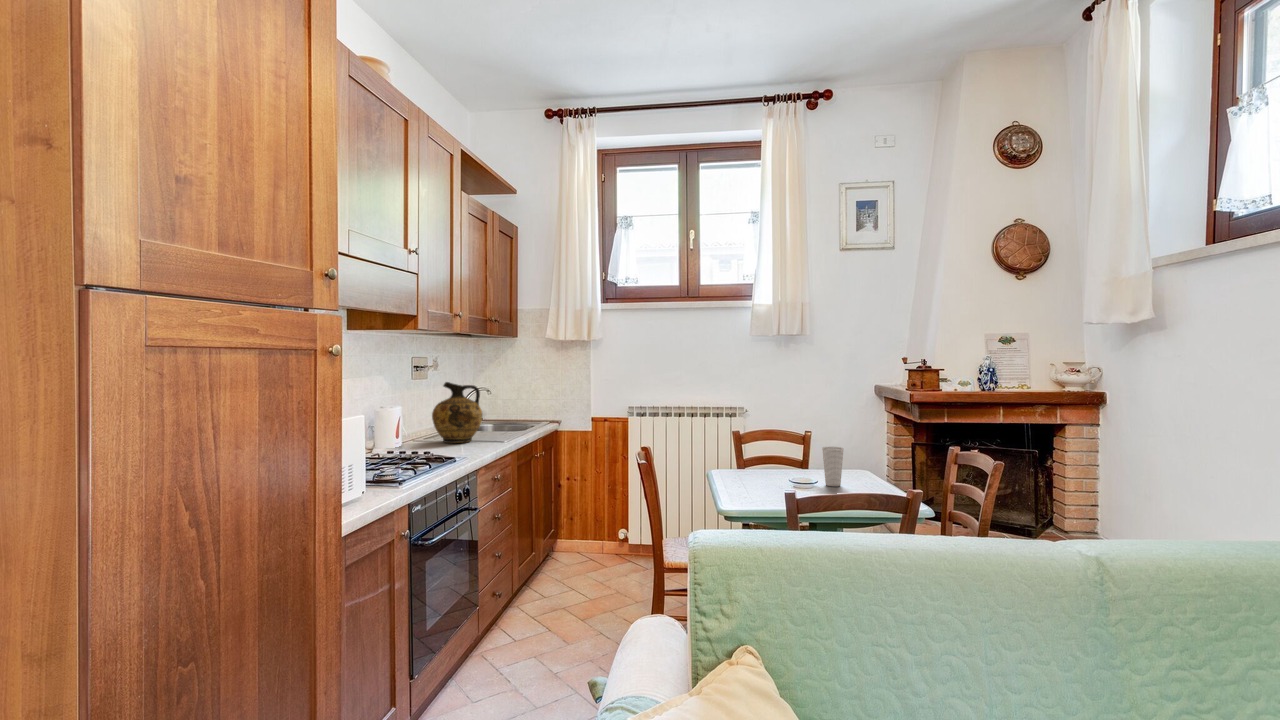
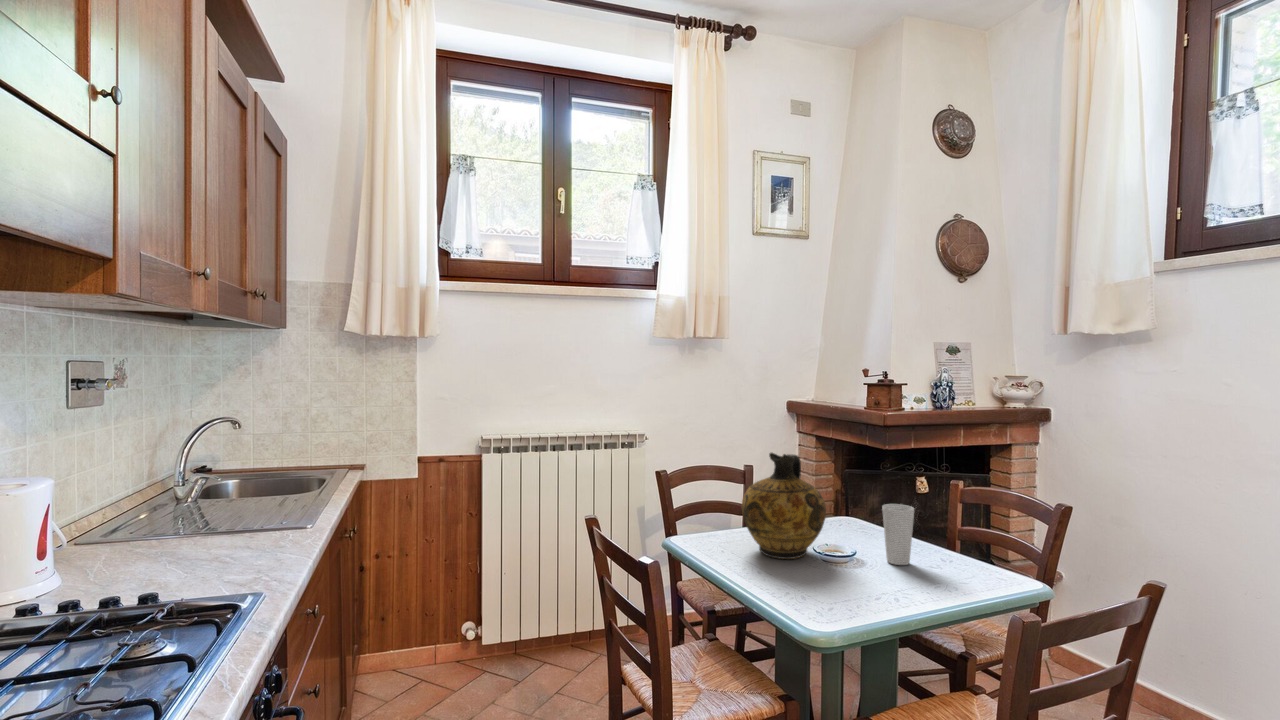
ceramic jug: present [432,382,482,443] -> present [742,453,826,559]

